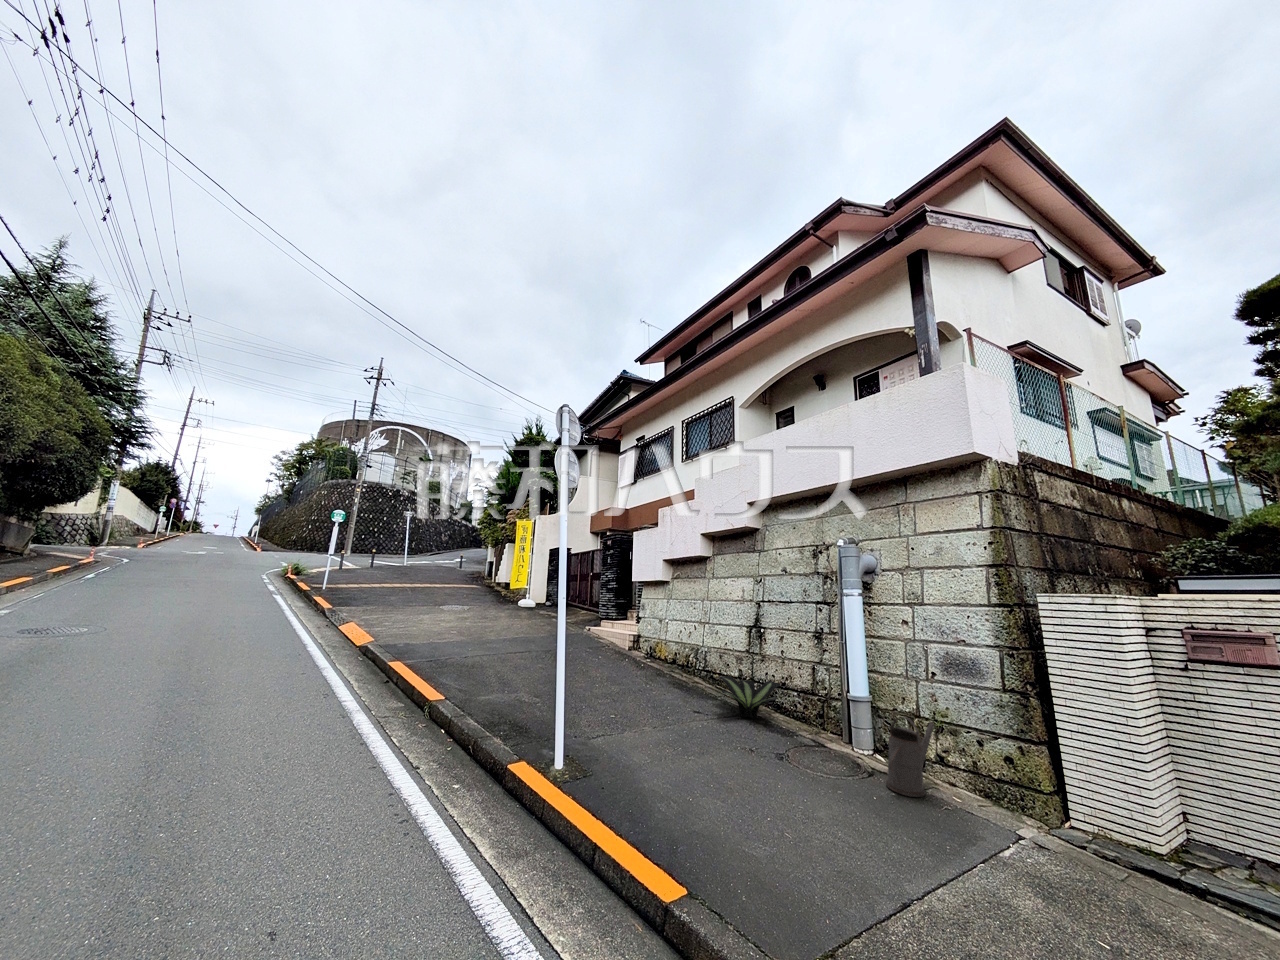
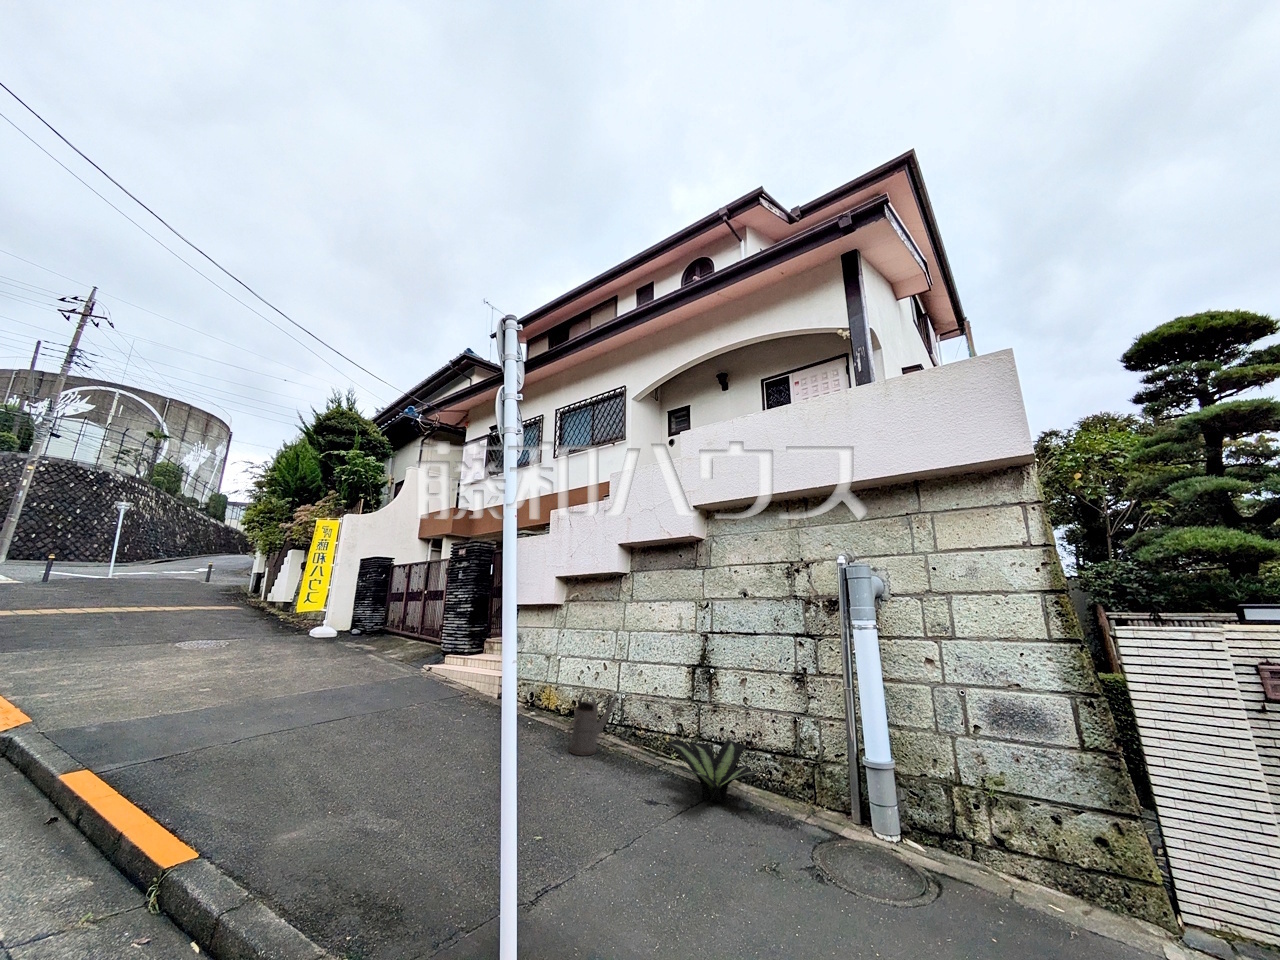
watering can: present [886,717,934,797] -> present [568,692,617,755]

